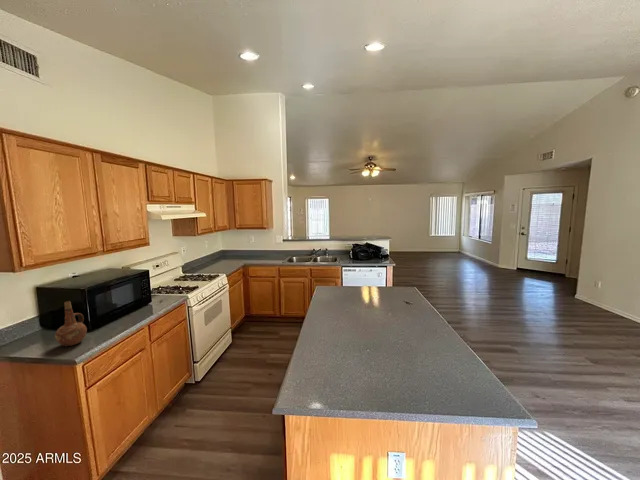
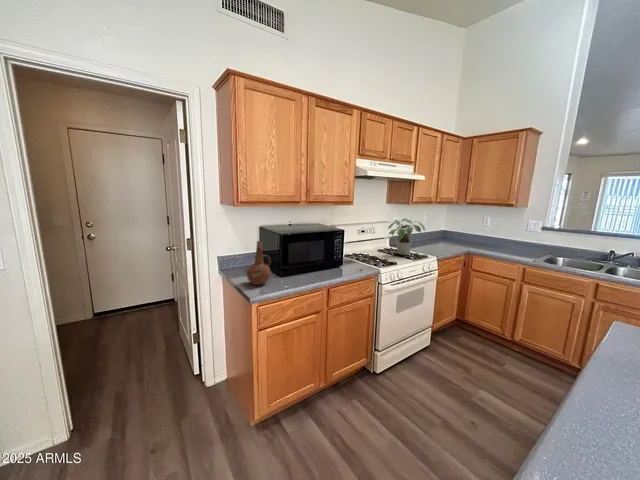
potted plant: none [182,249,213,279] -> present [388,219,425,255]

